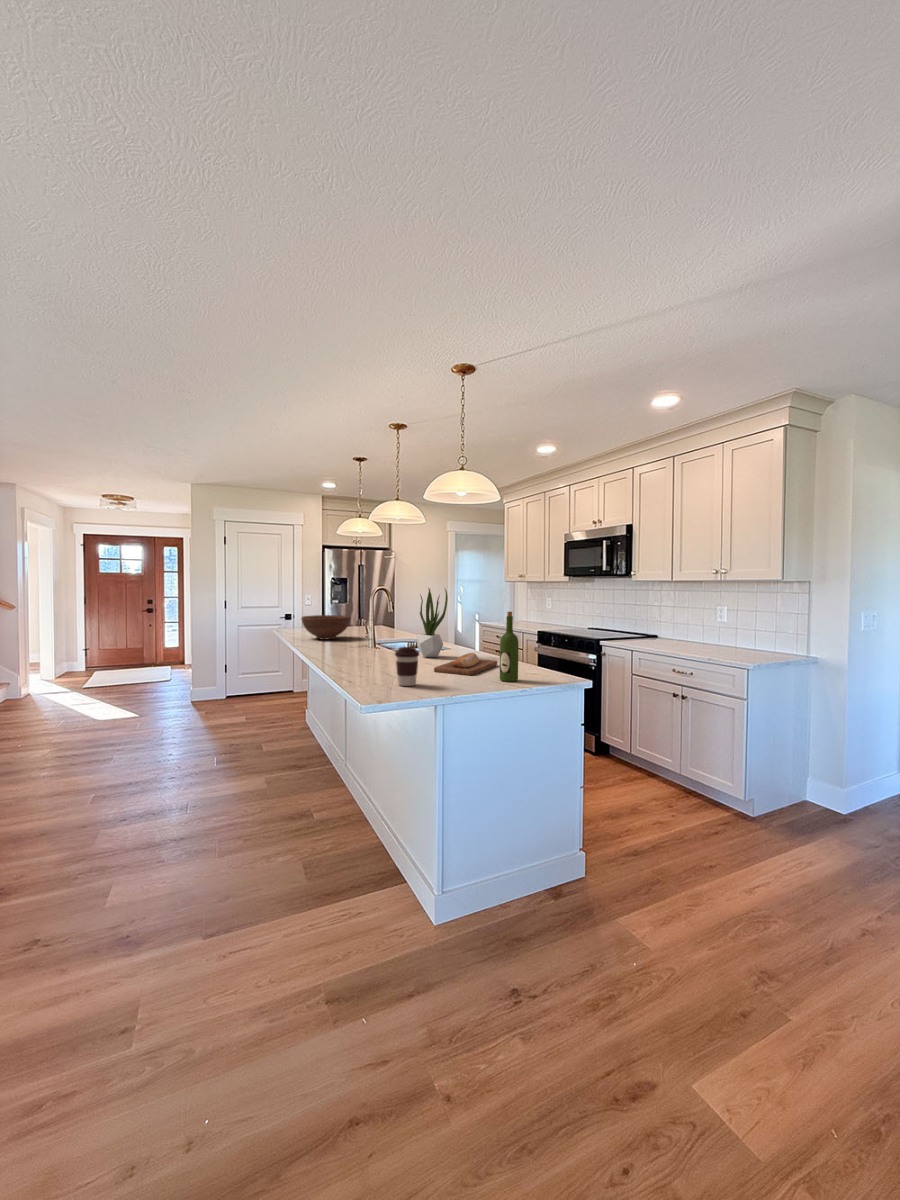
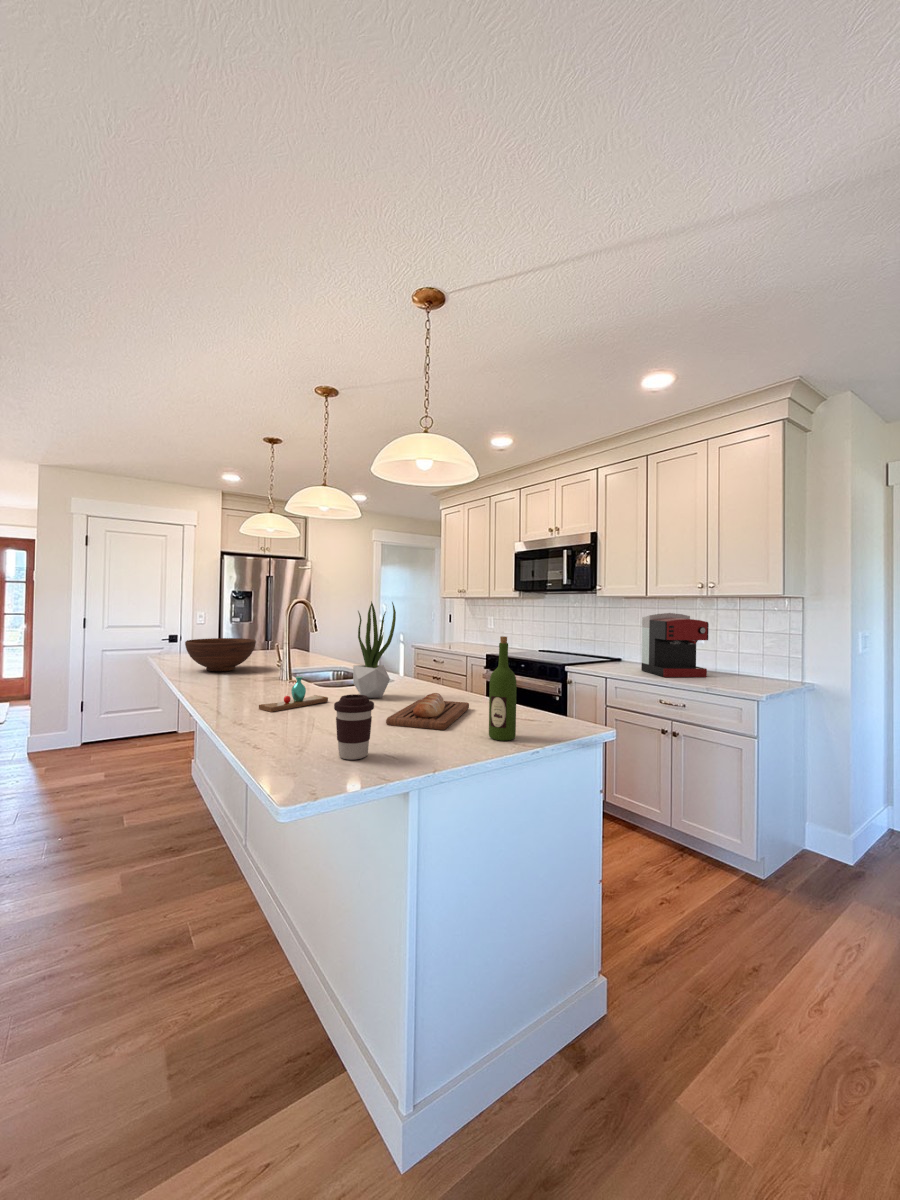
coffee maker: none [664,595,720,650] -> present [641,613,709,677]
vase: none [352,640,399,663] -> present [259,676,328,712]

